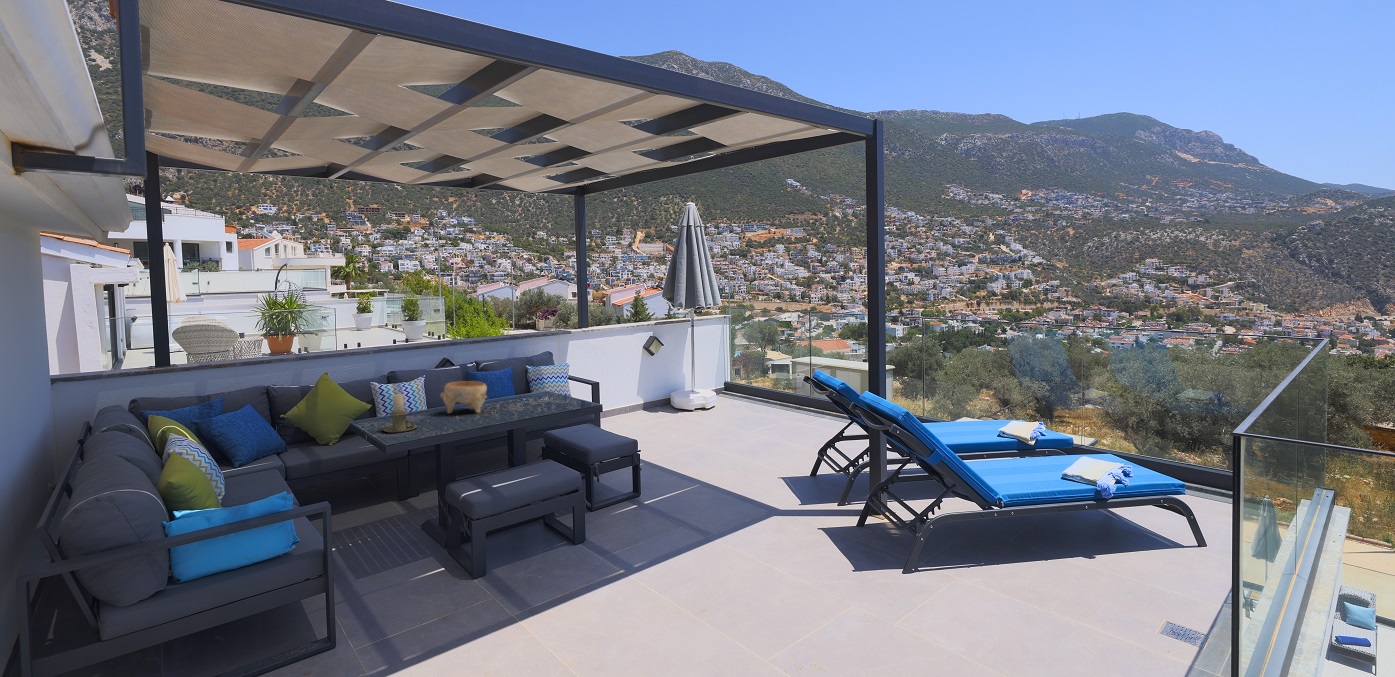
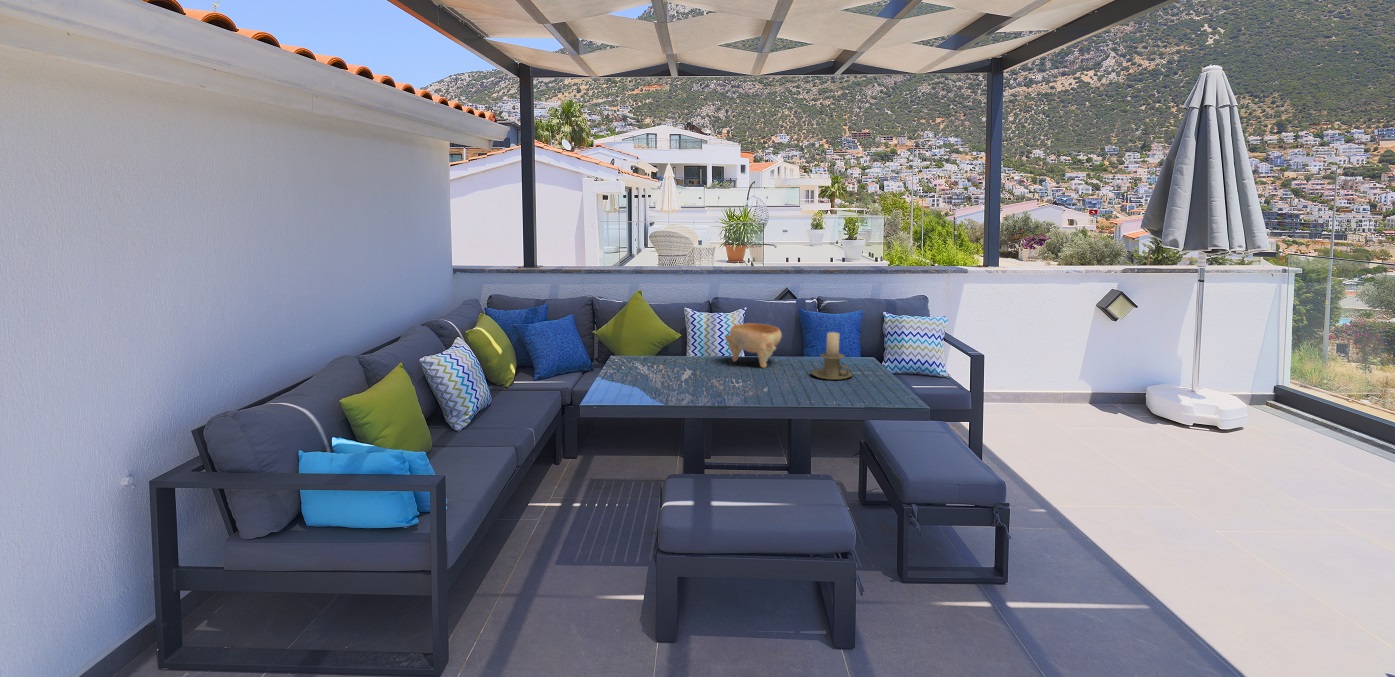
candle holder: present [381,394,418,433] -> present [811,332,852,380]

